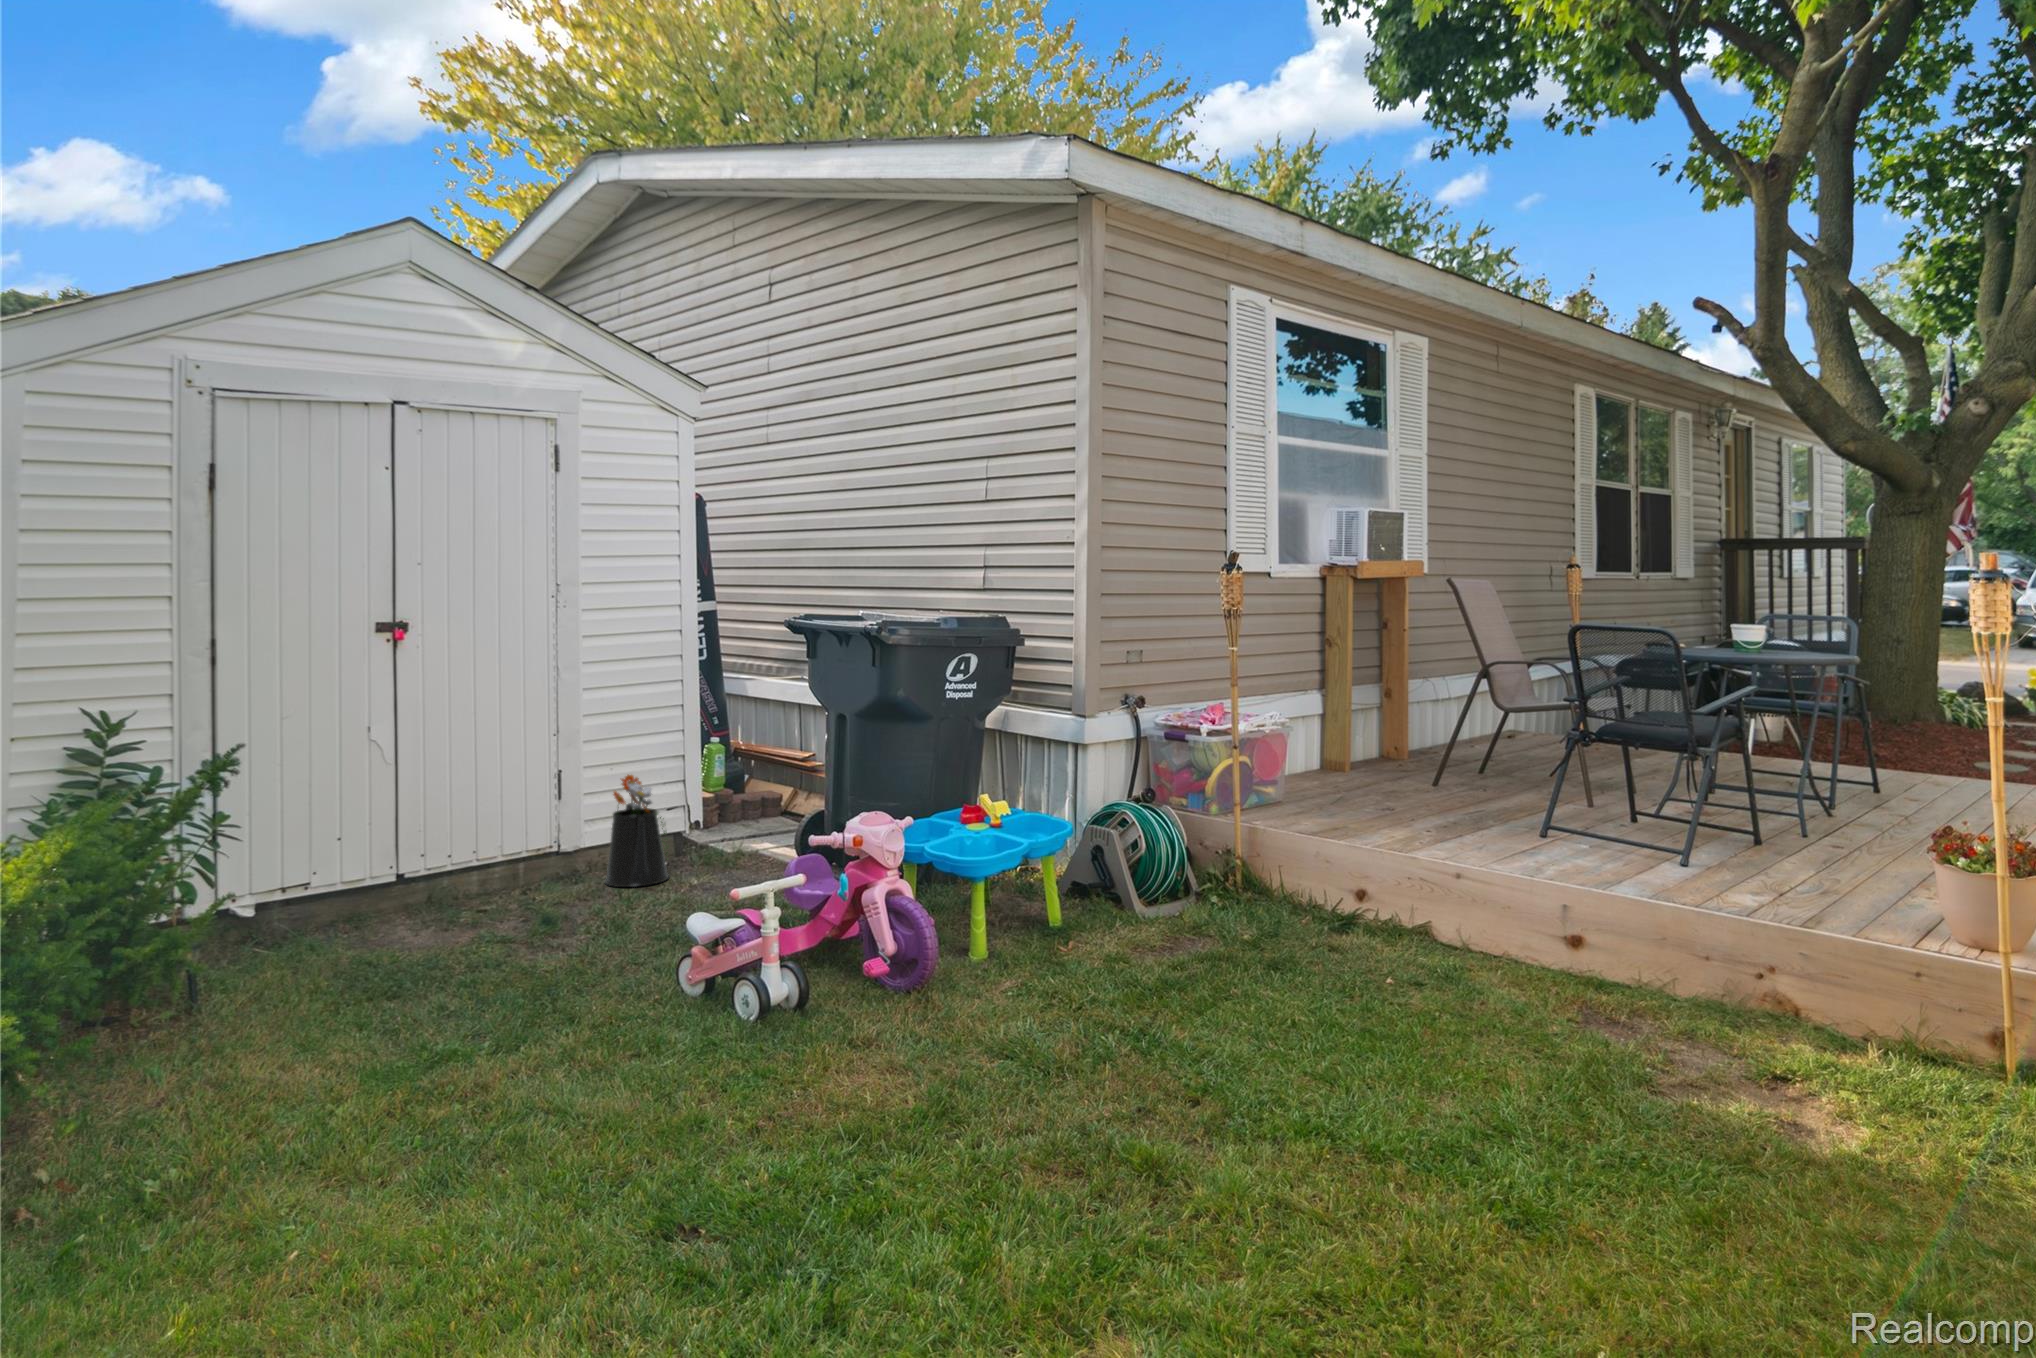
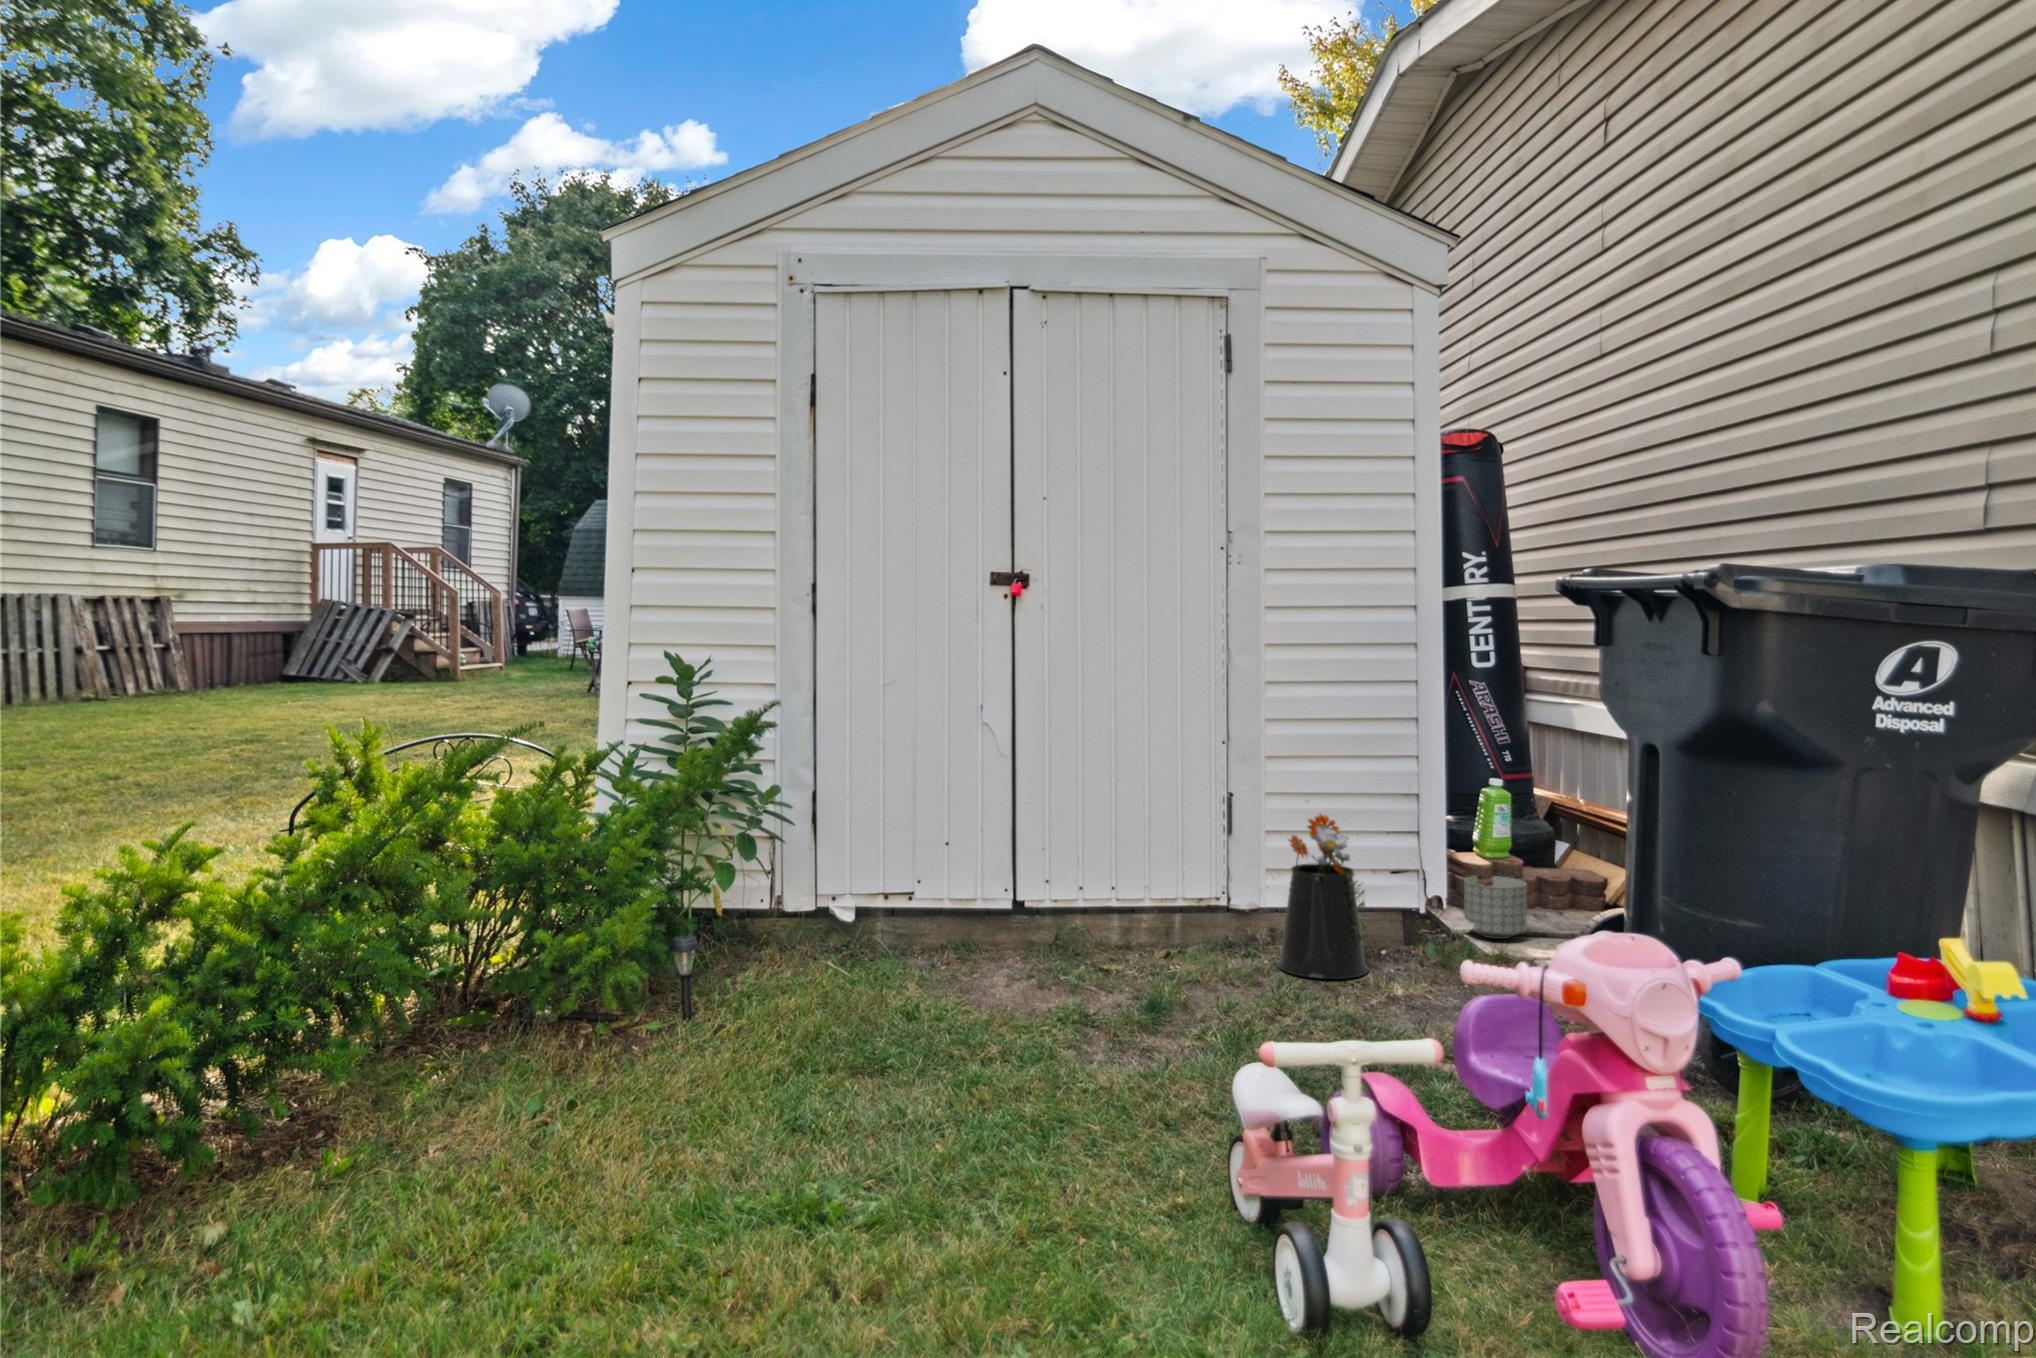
planter: none [712,804,753,845] -> present [1464,876,1527,939]

